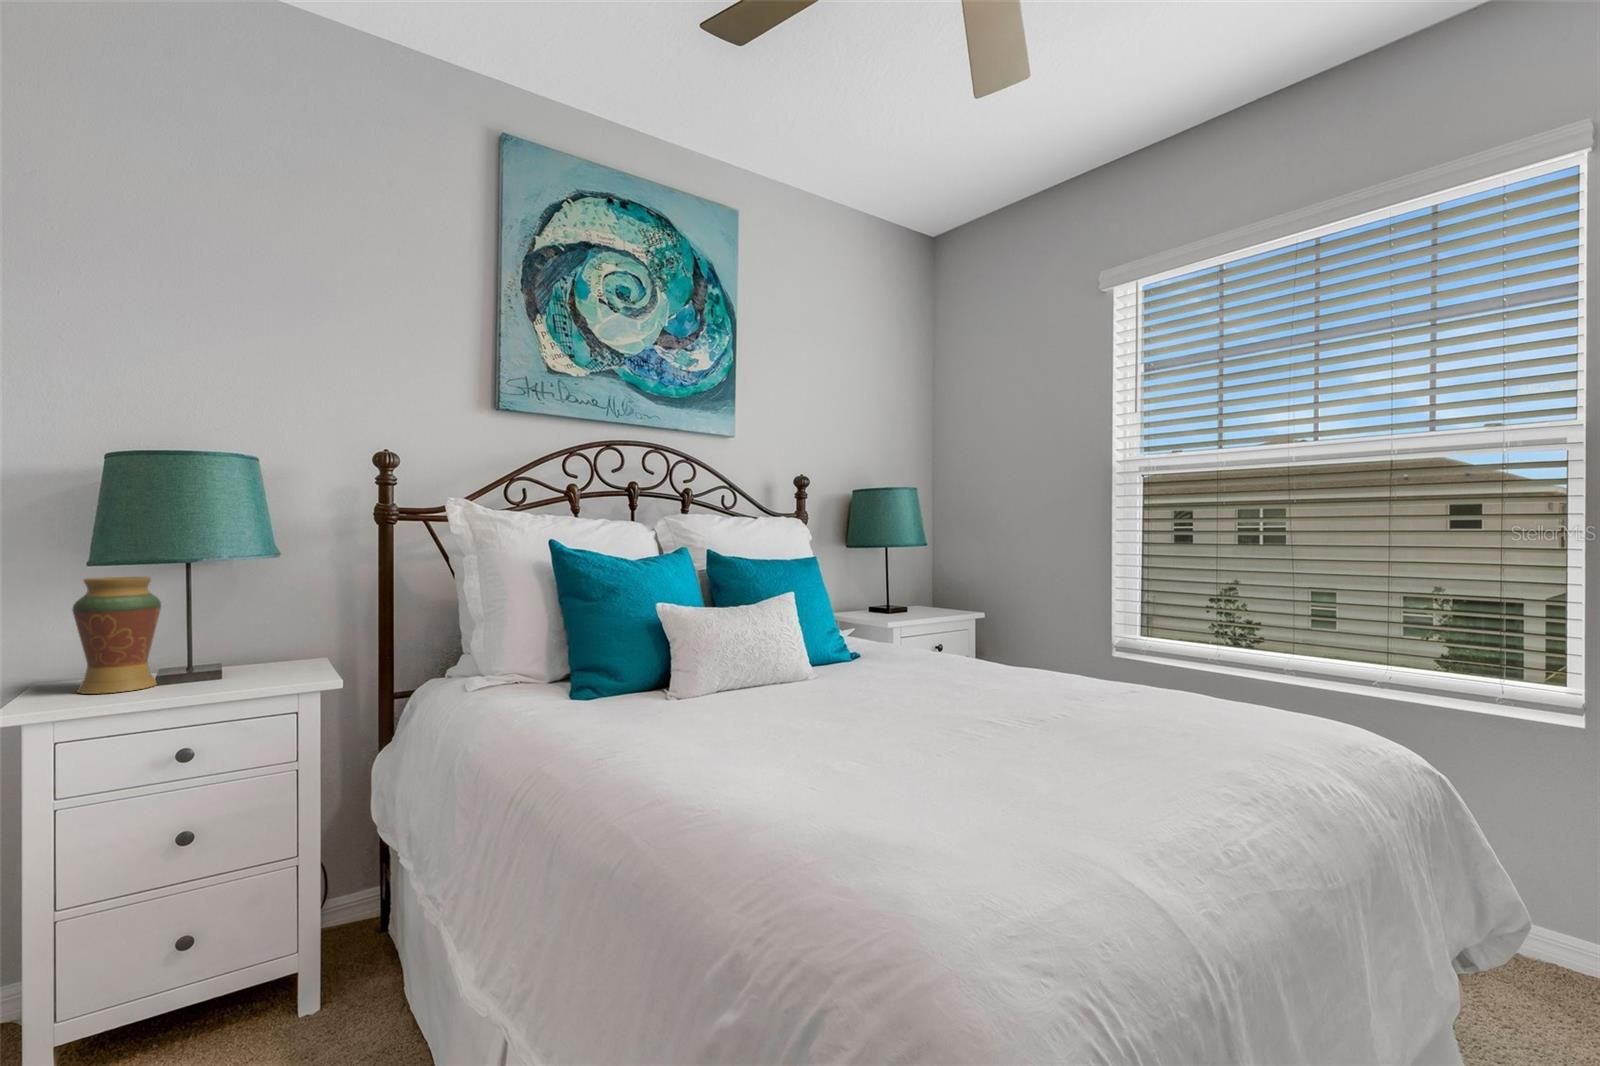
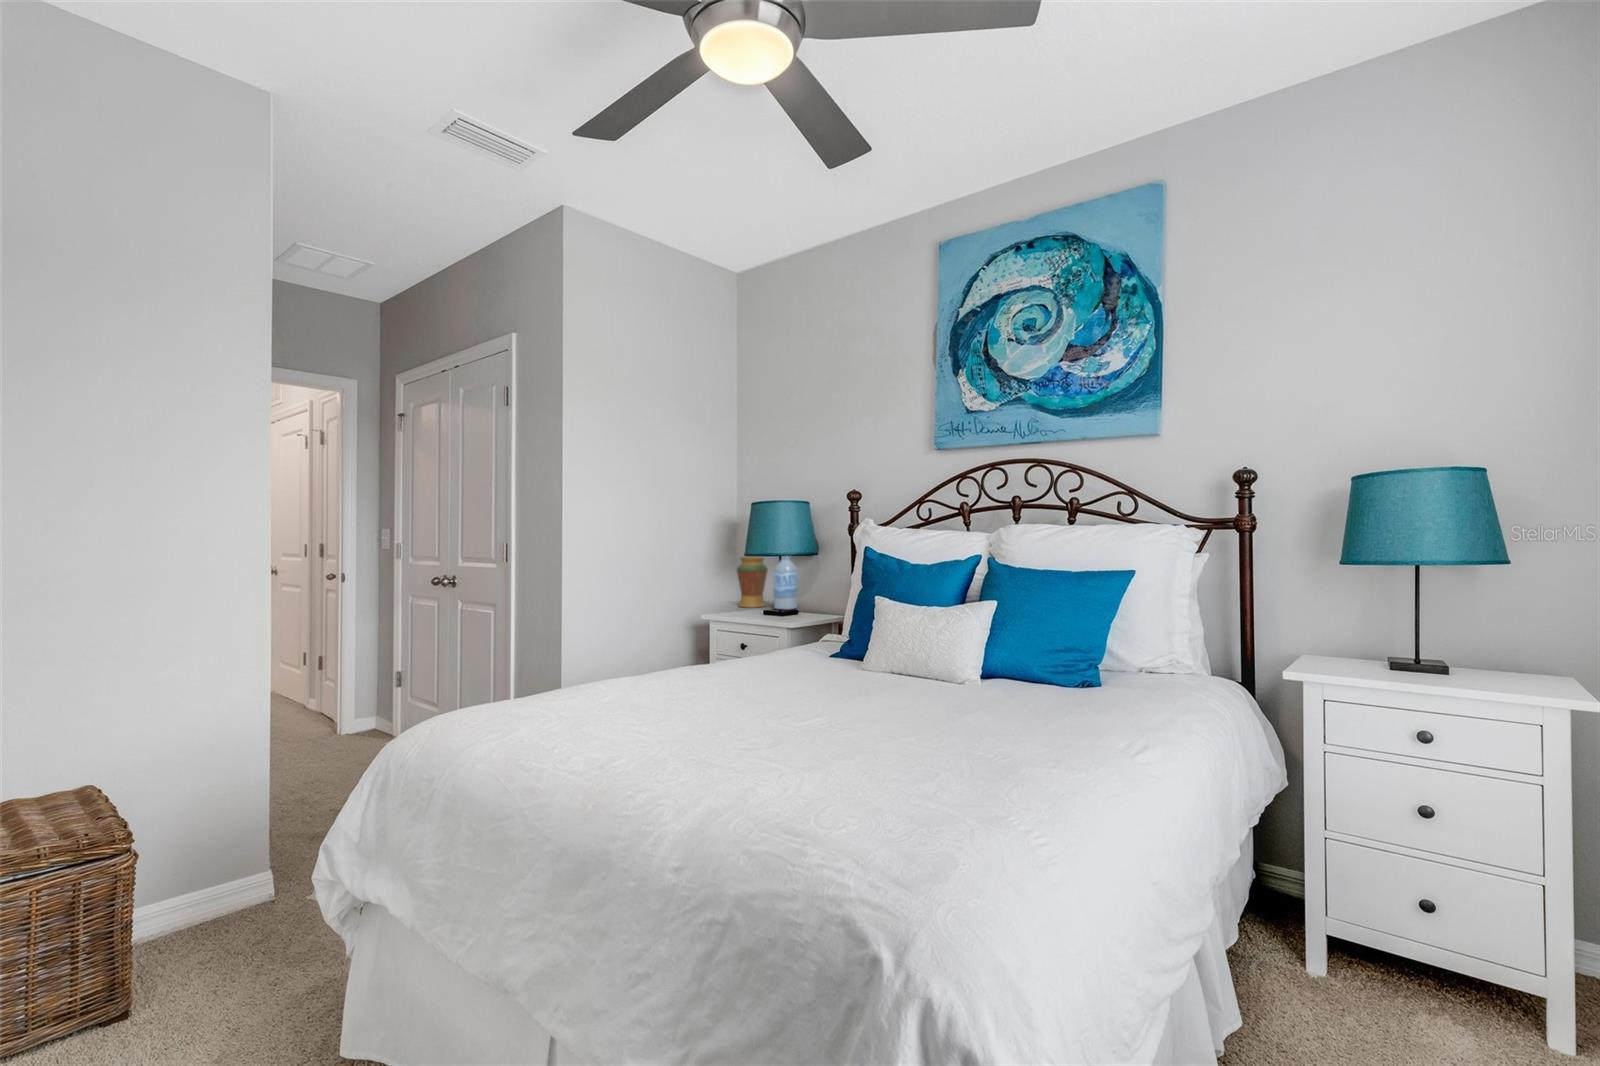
water bottle: none [209,562,267,679] -> present [774,556,798,609]

